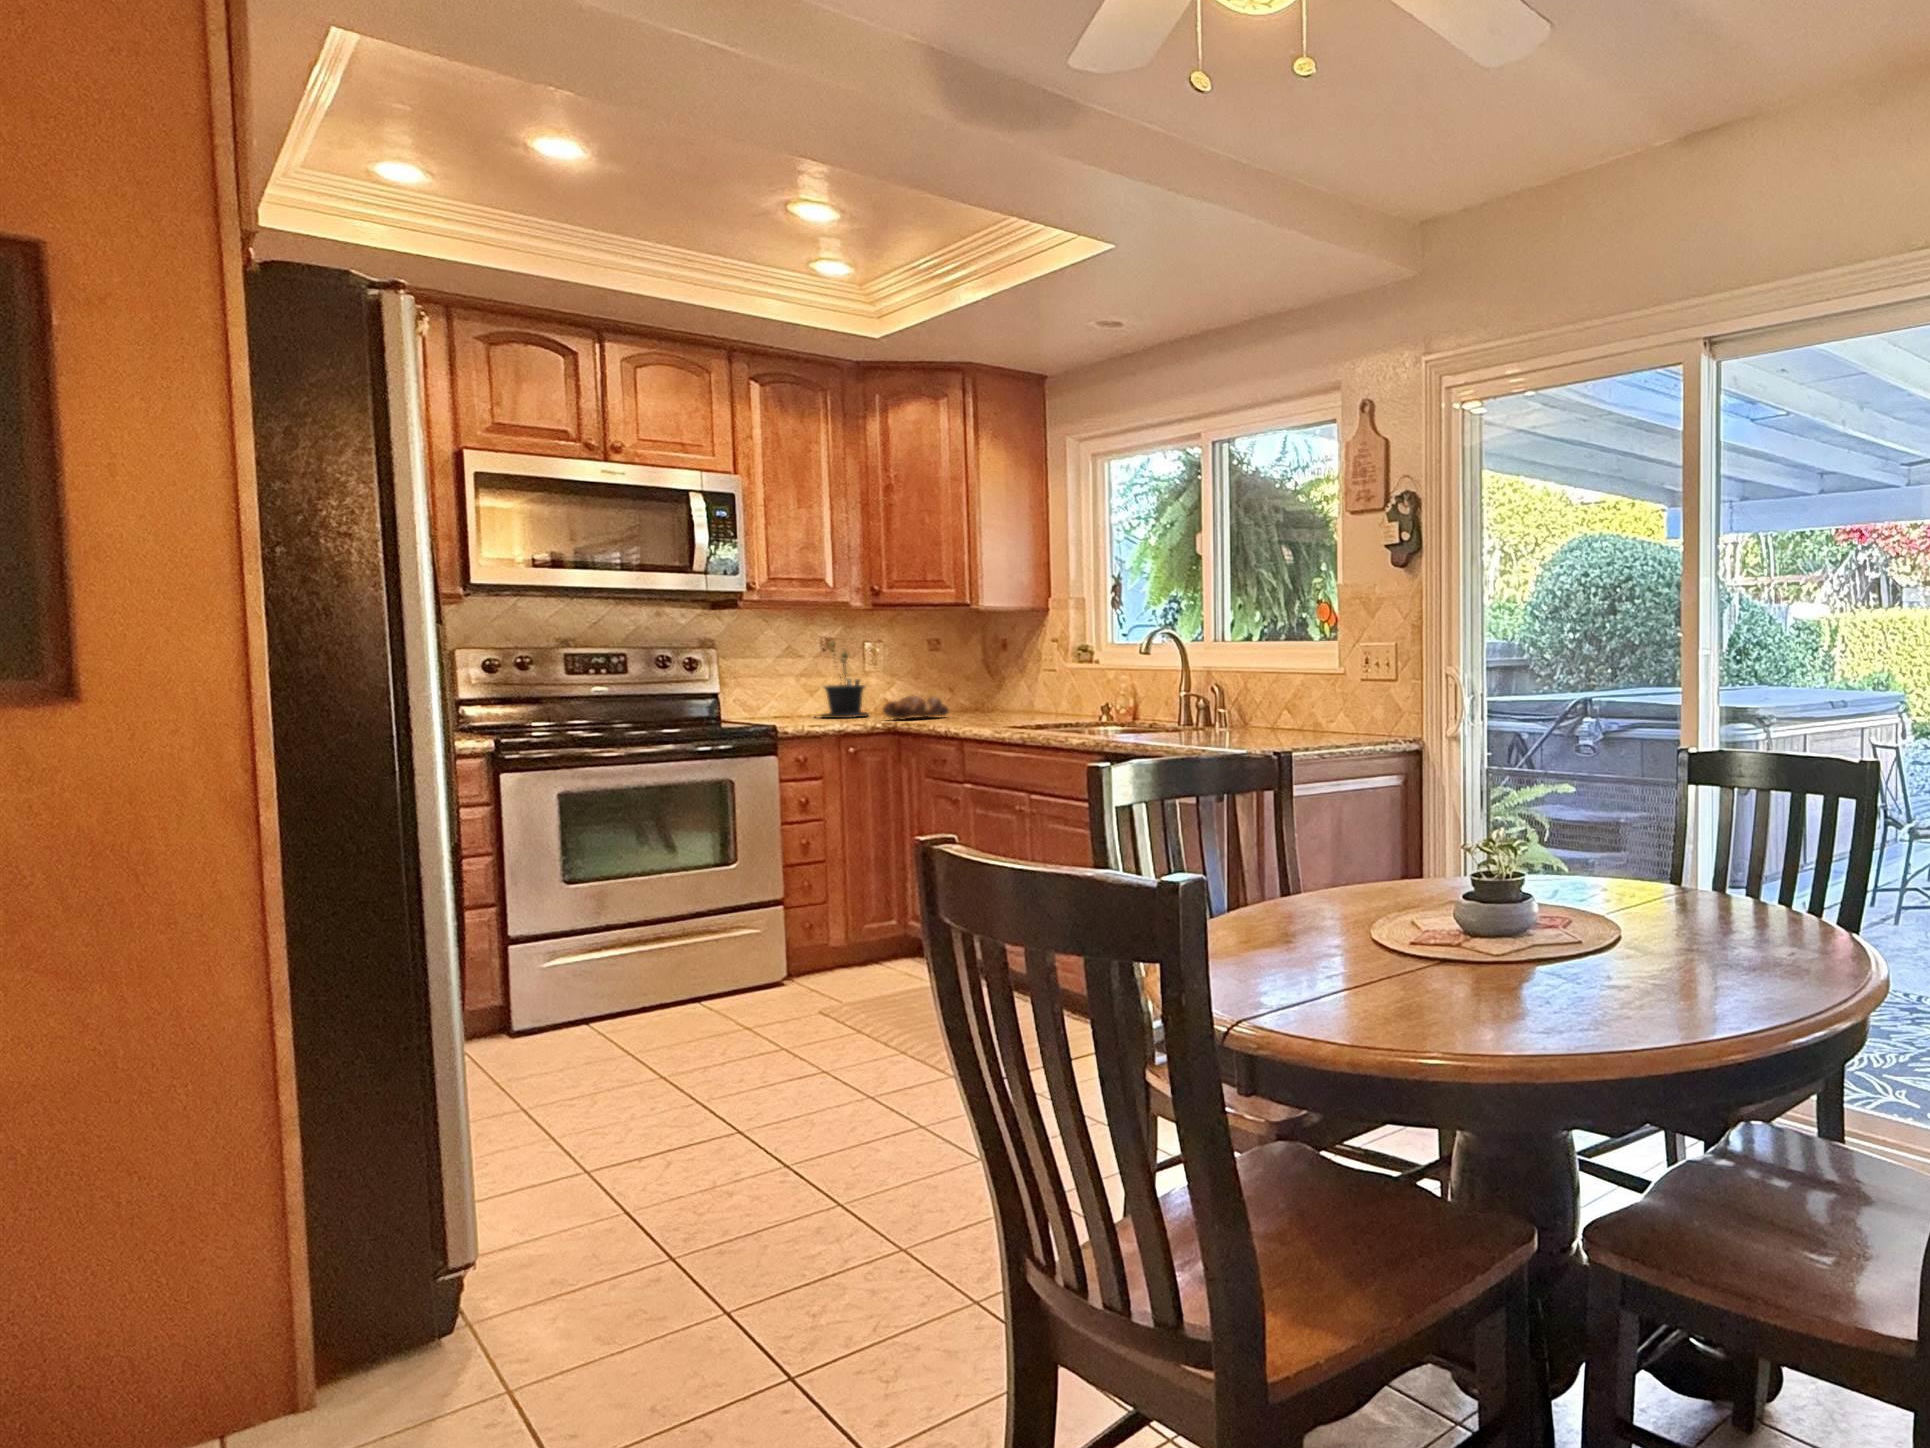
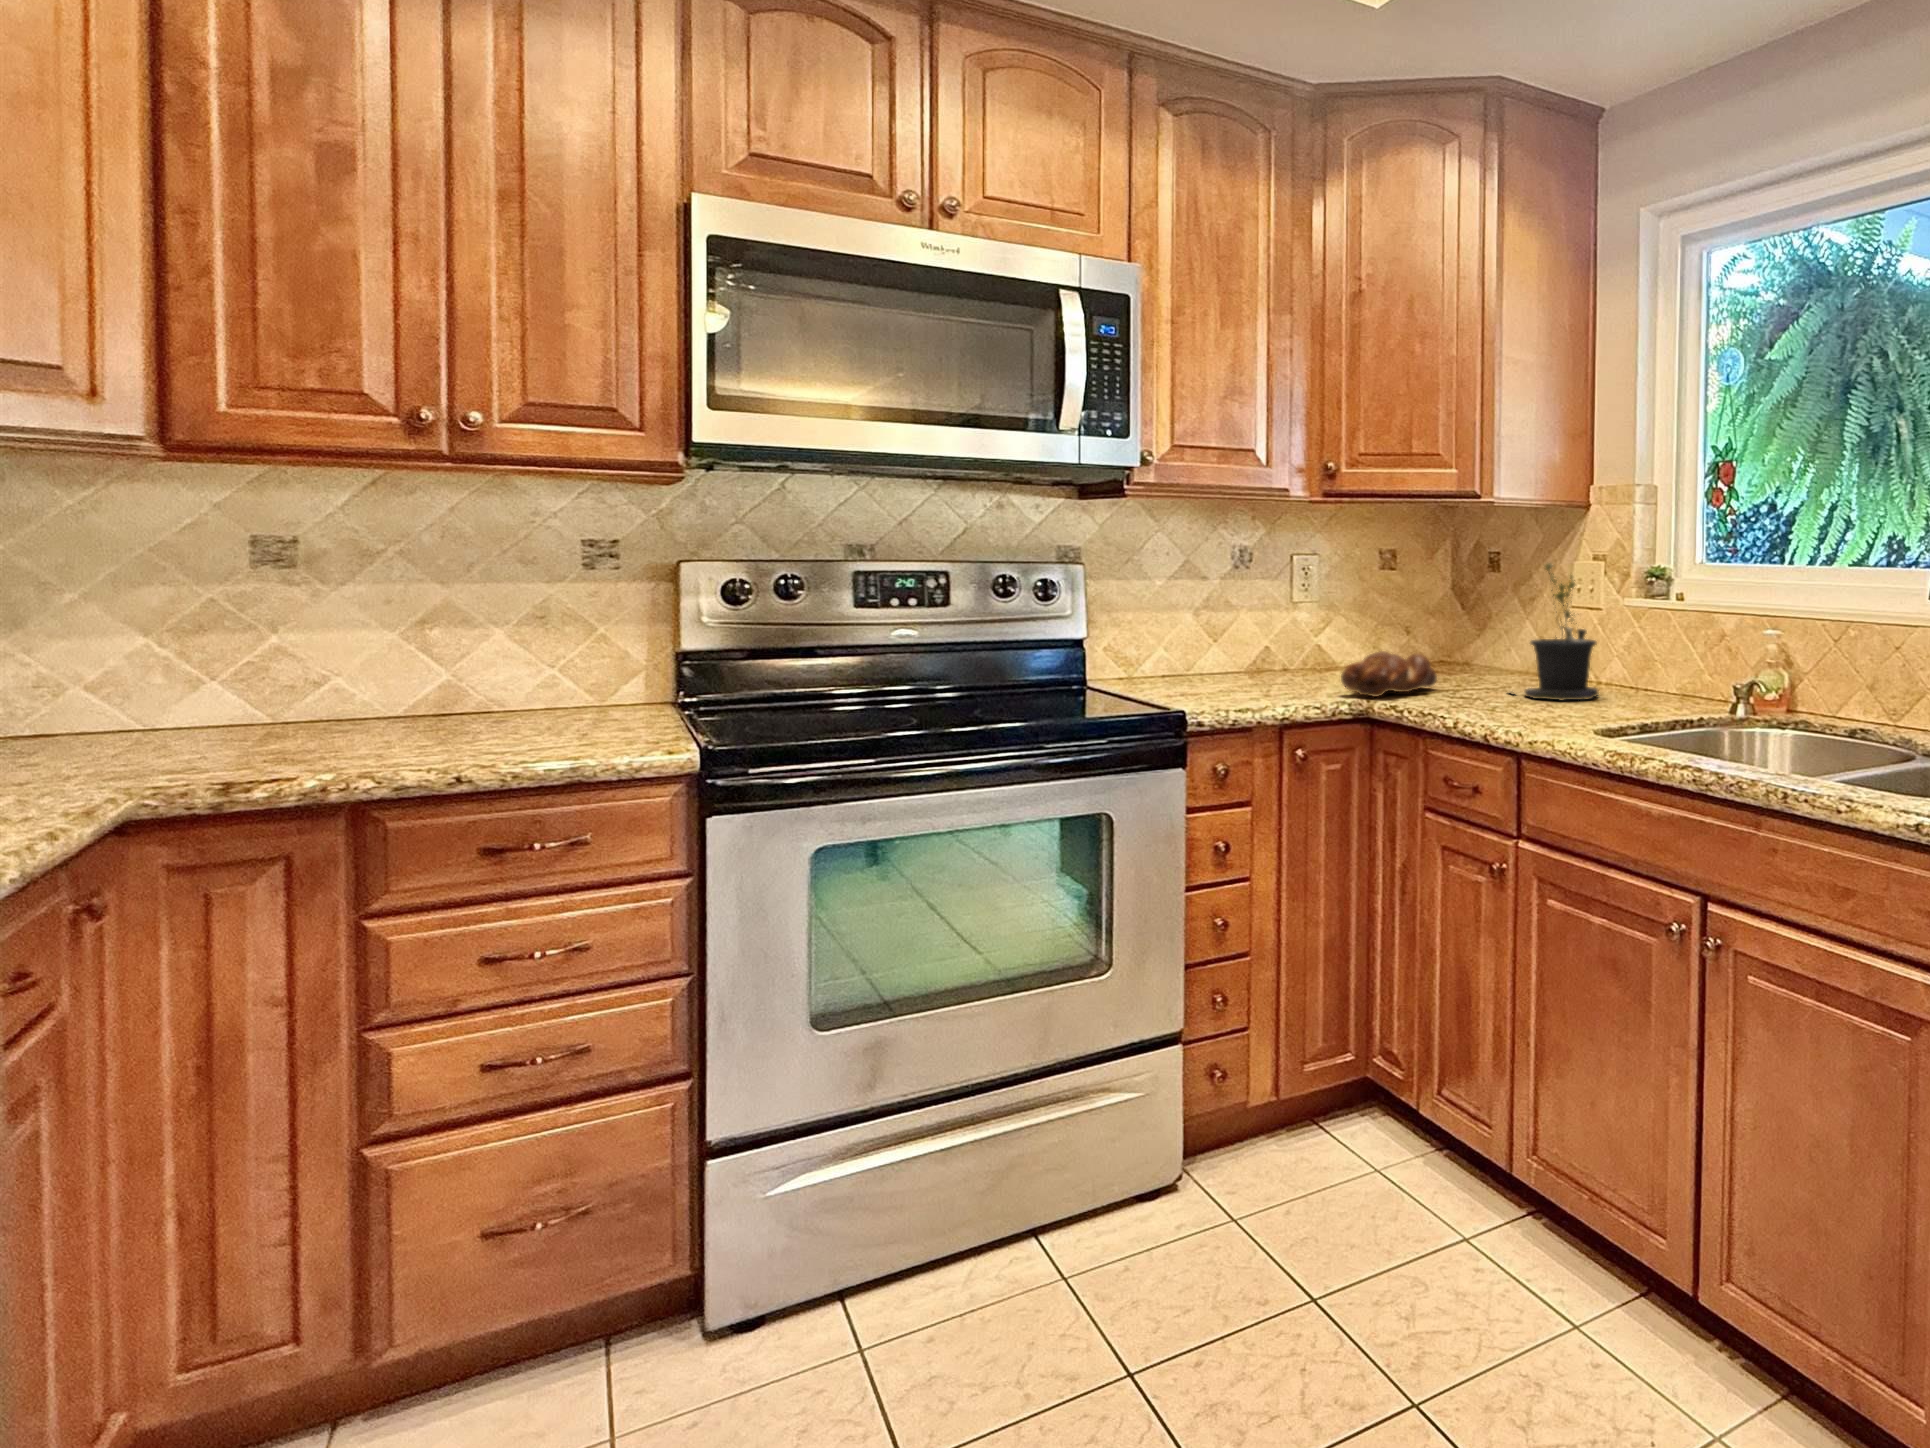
potted plant: present [821,642,868,718] -> present [1510,563,1599,700]

